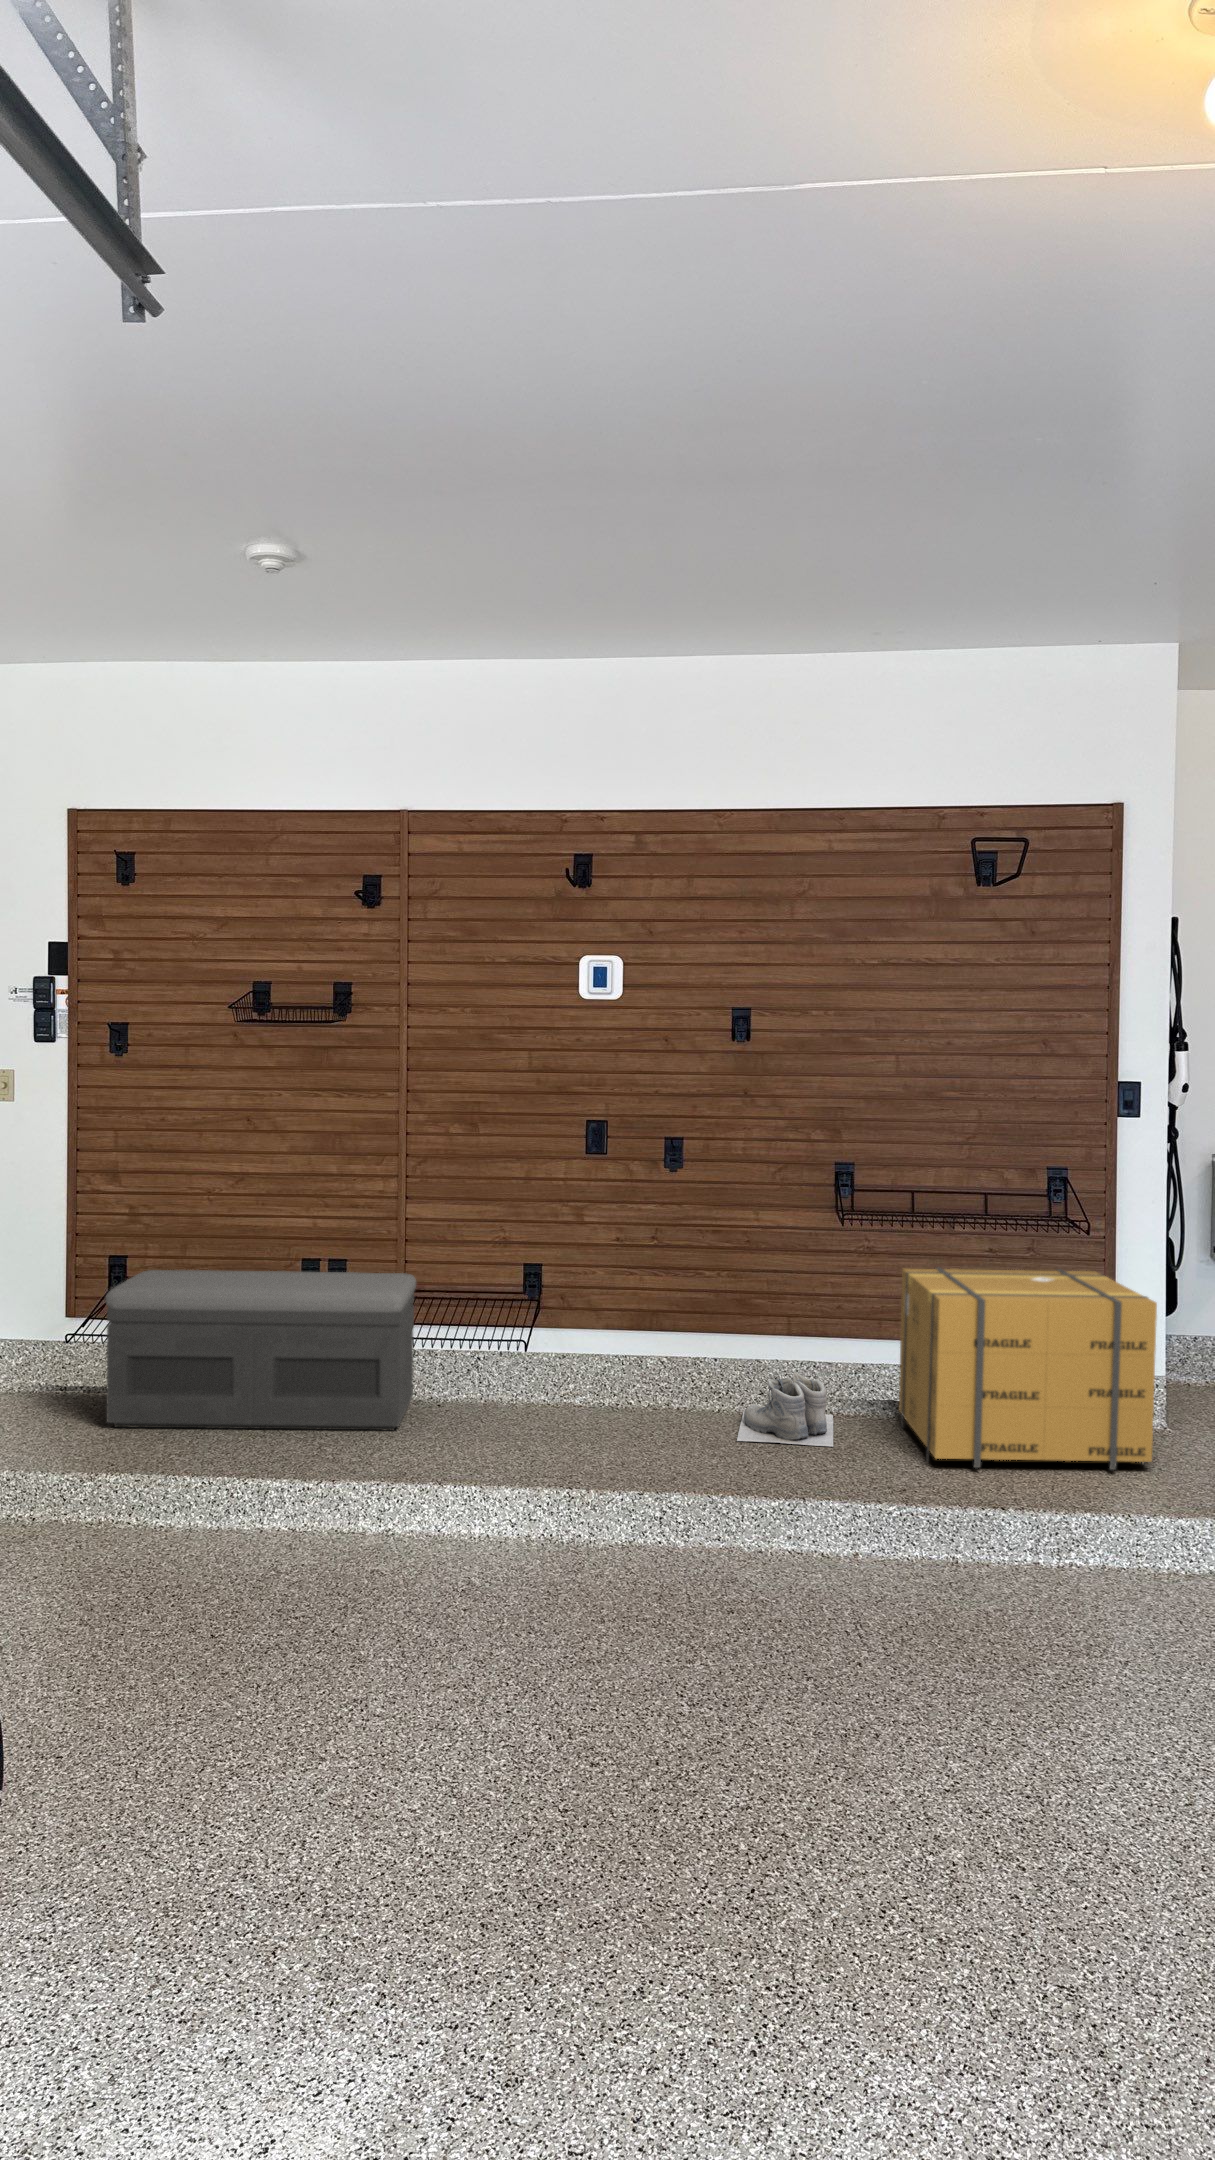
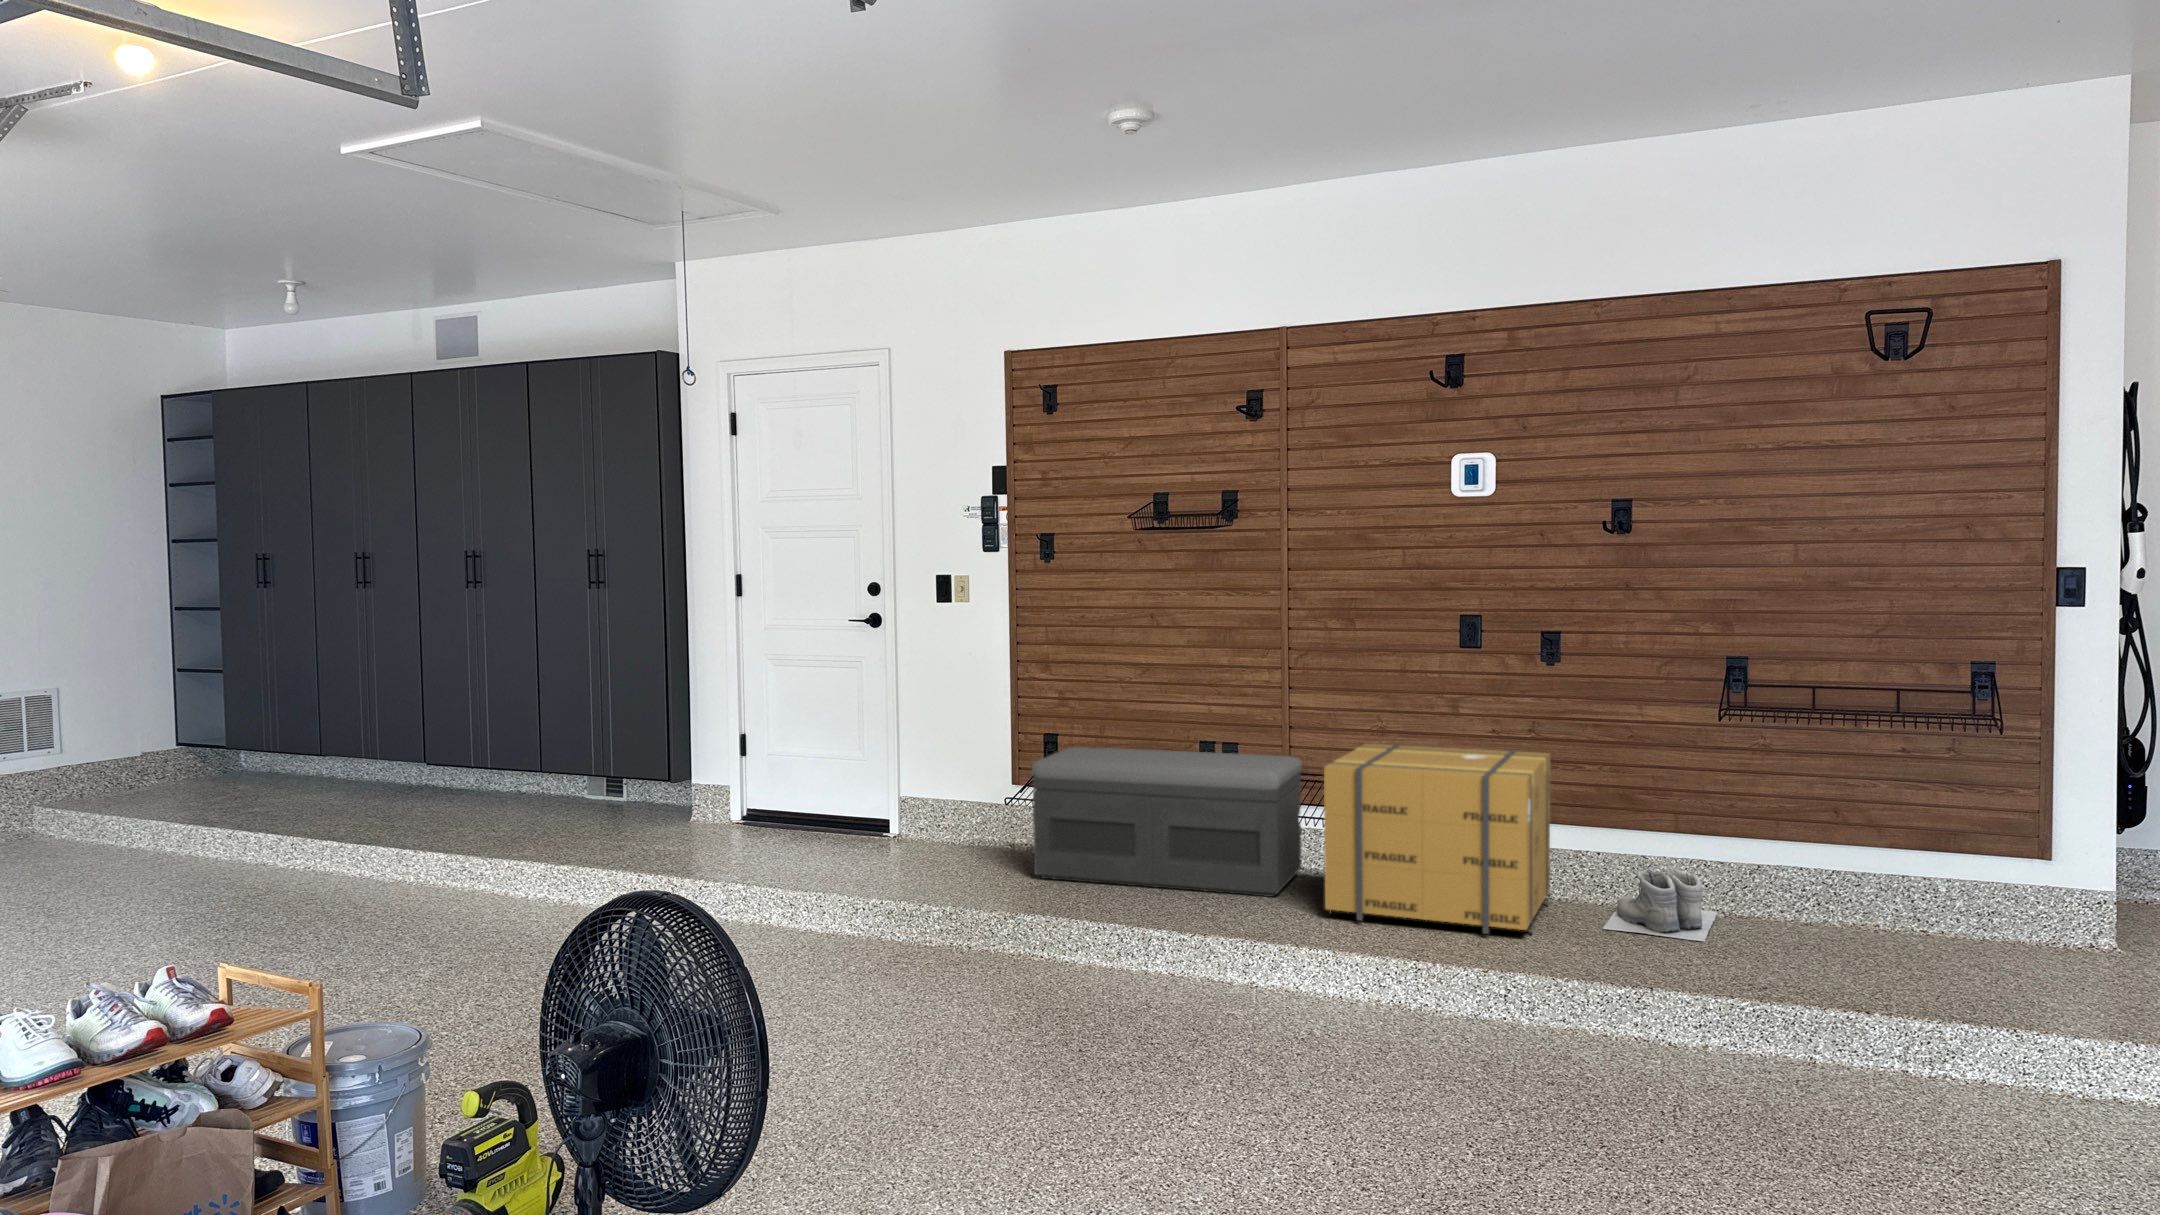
cardboard box: present [899,1267,1157,1470] -> present [1324,744,1550,934]

